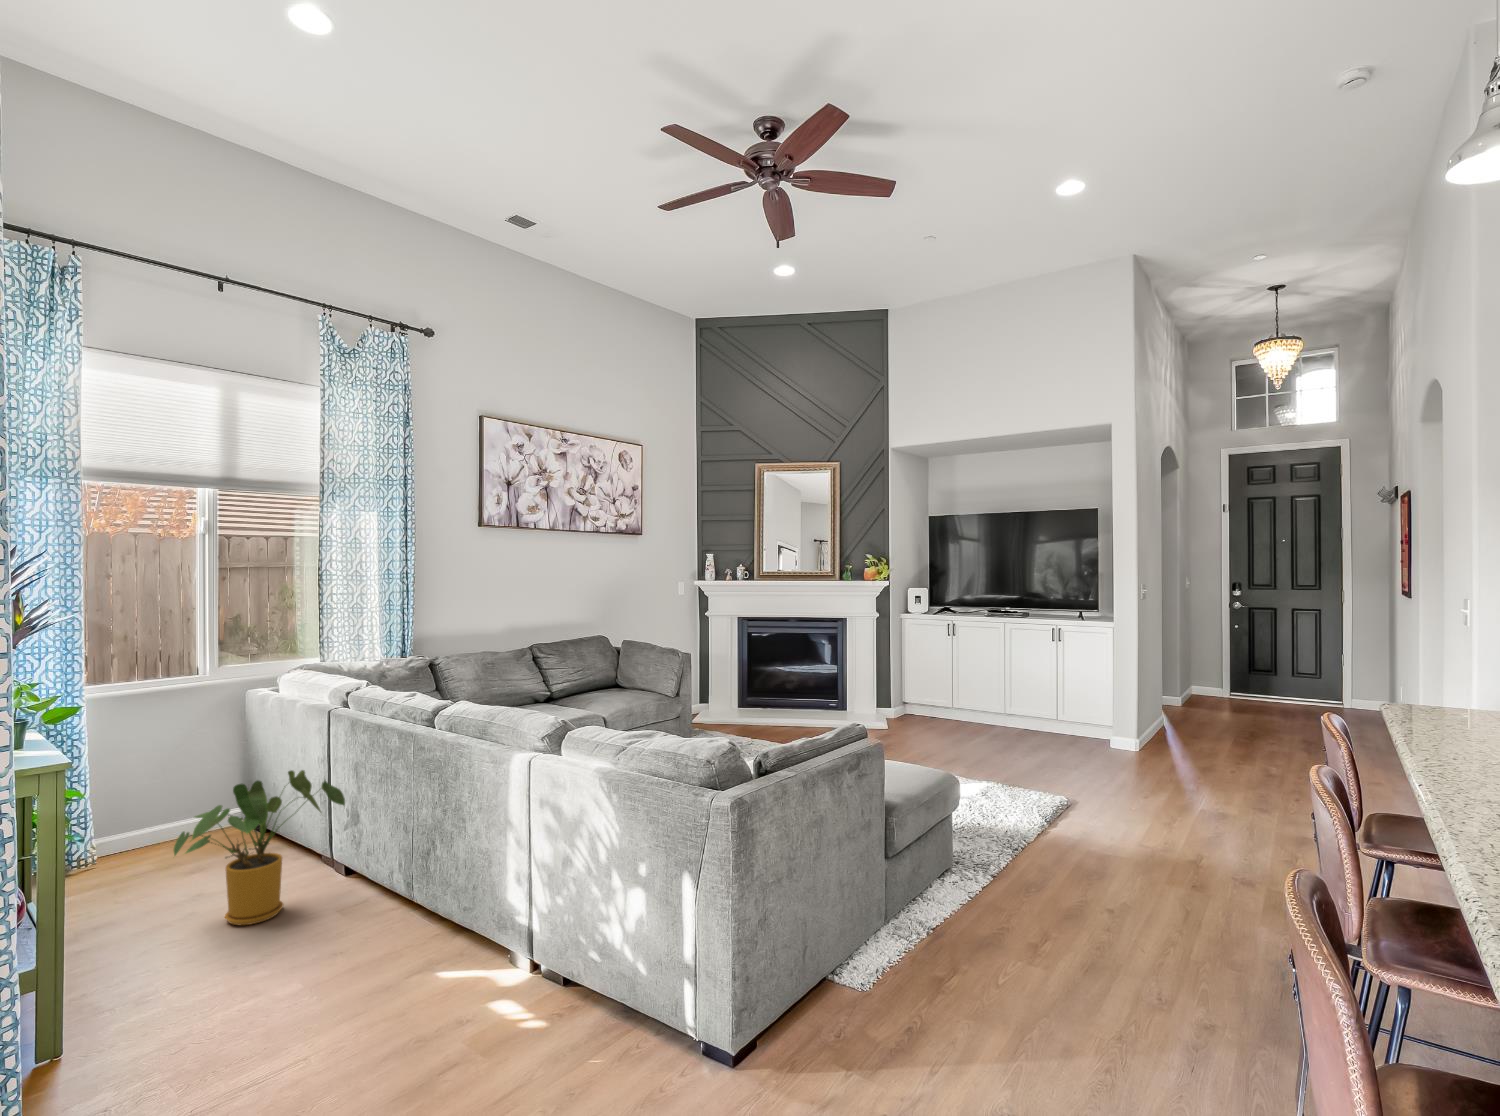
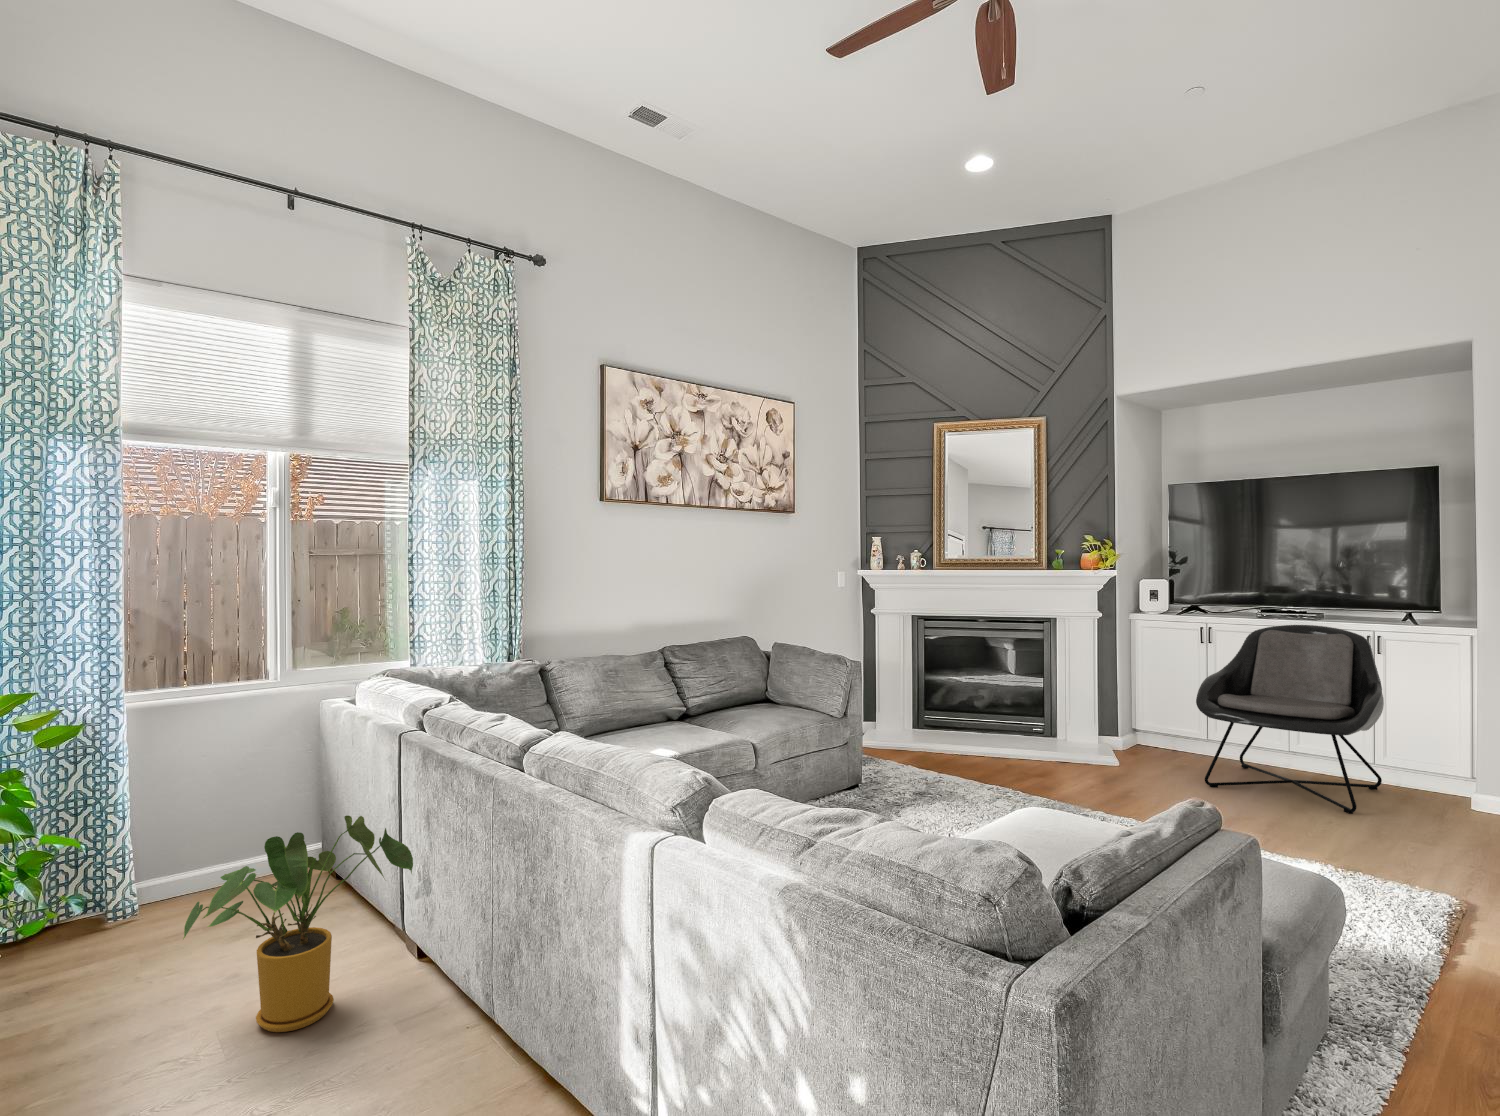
lounge chair: none [941,623,1066,757] -> present [1196,625,1384,814]

